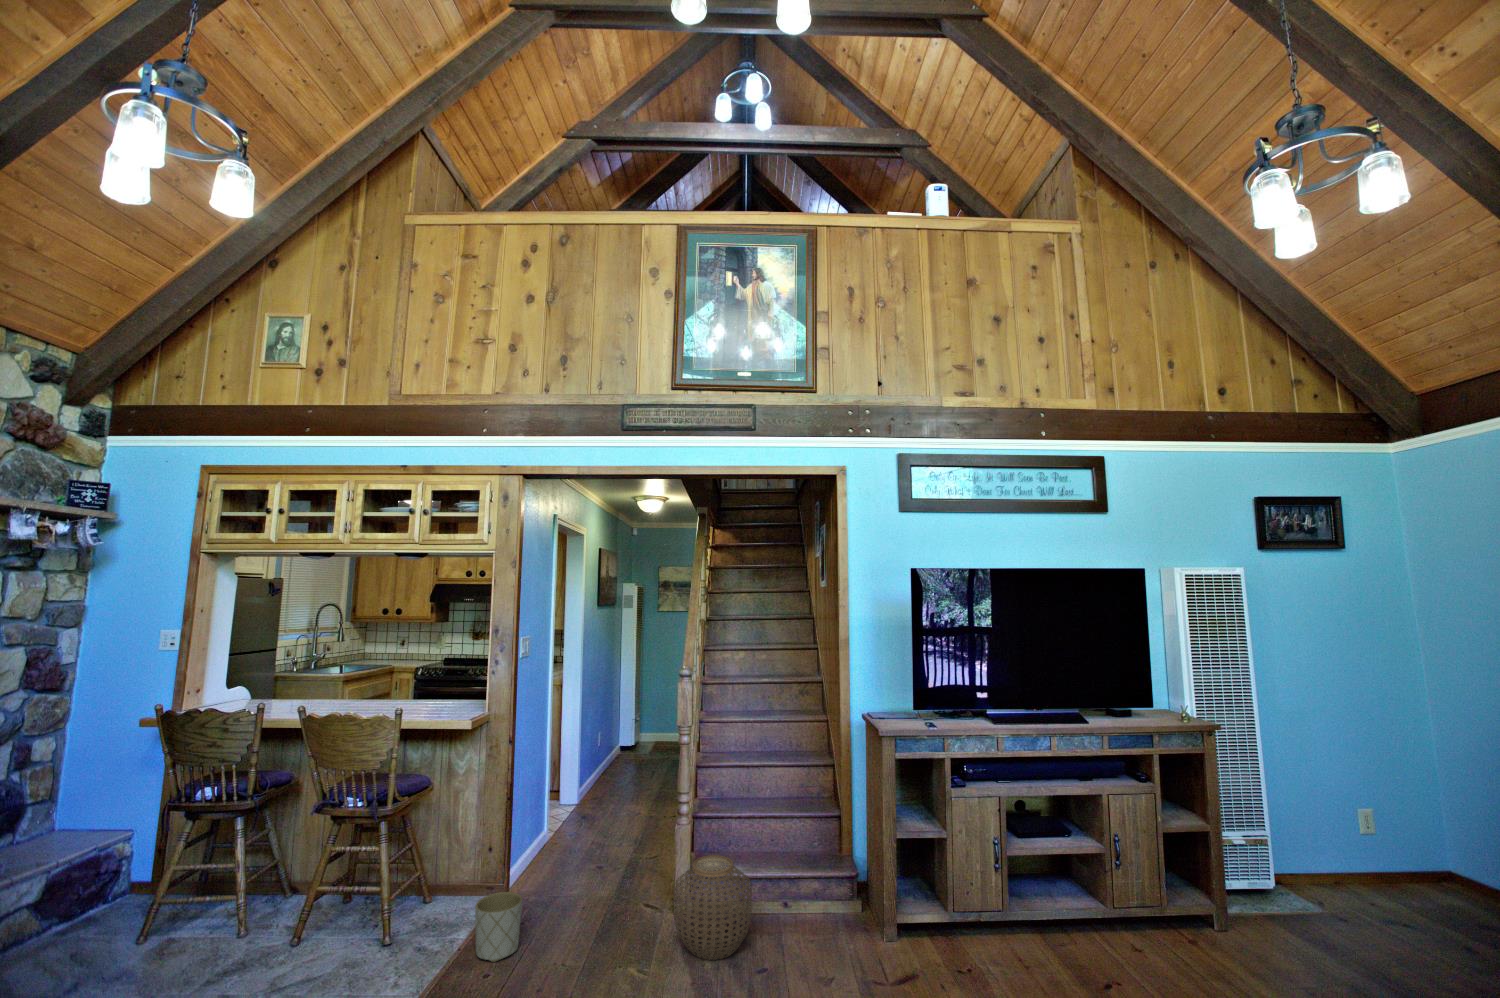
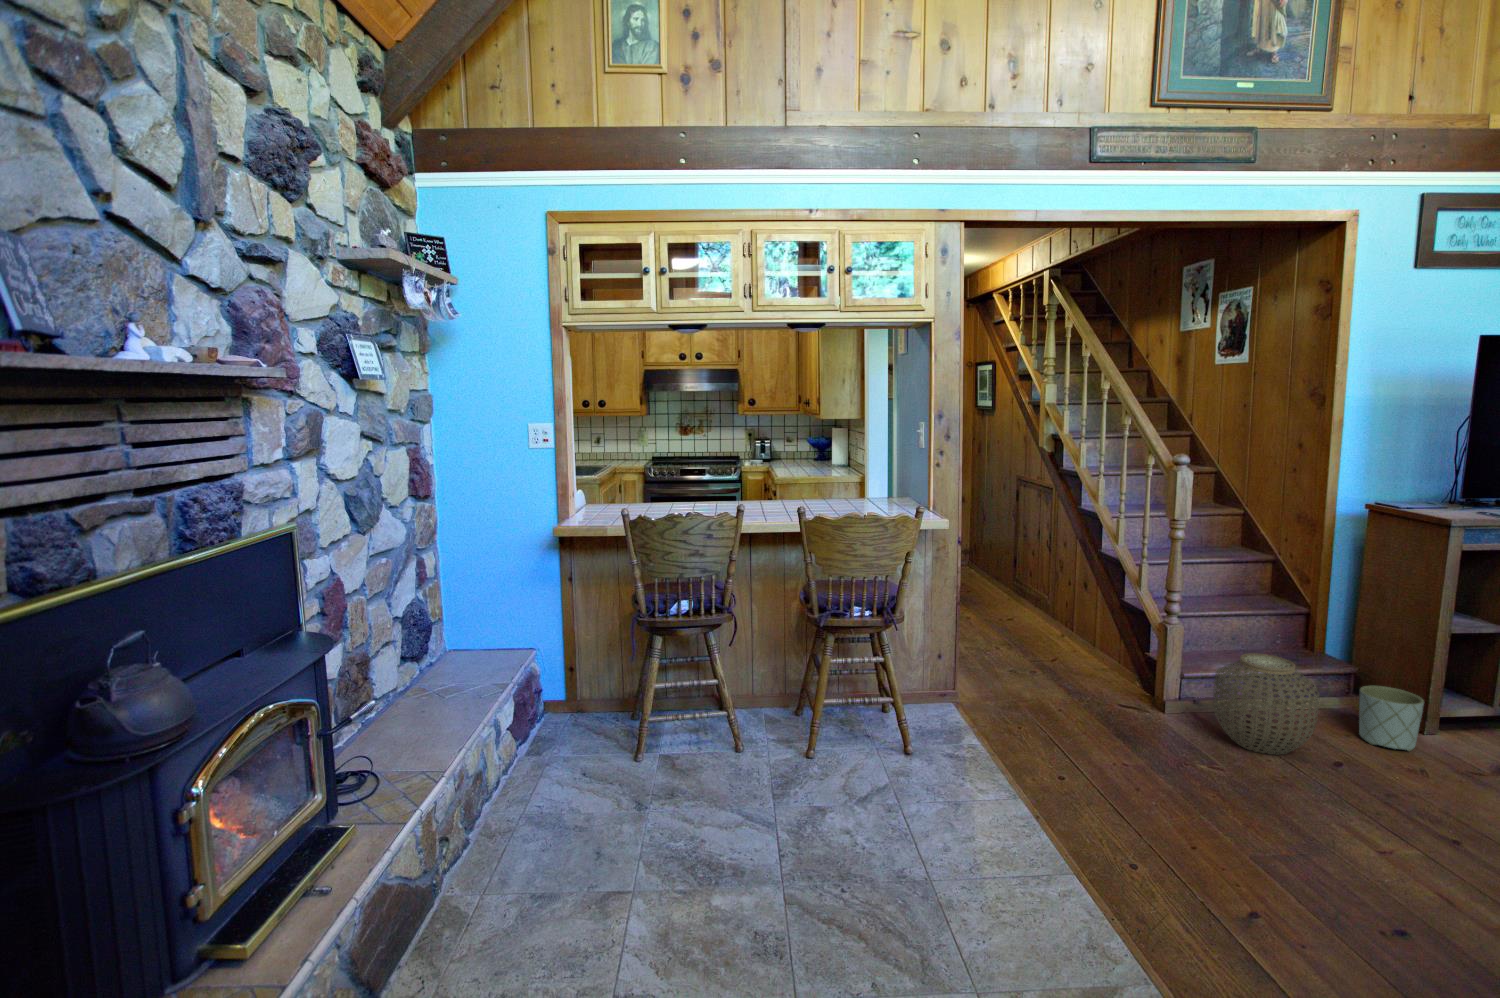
planter: present [475,892,522,962] -> present [1359,686,1424,751]

